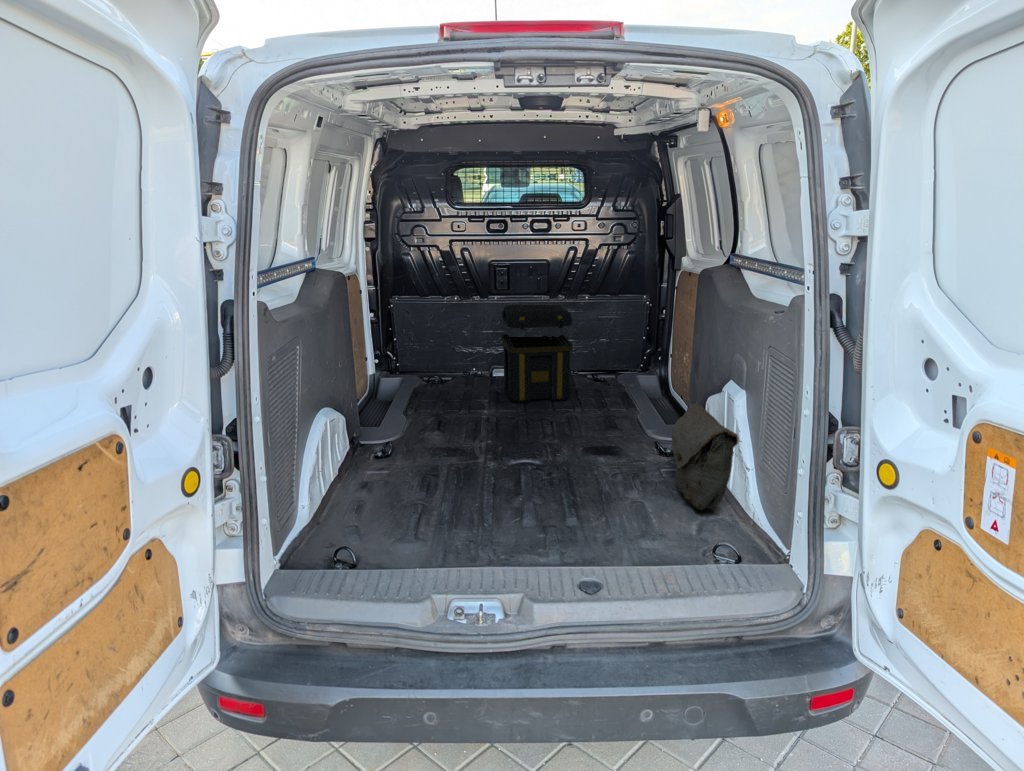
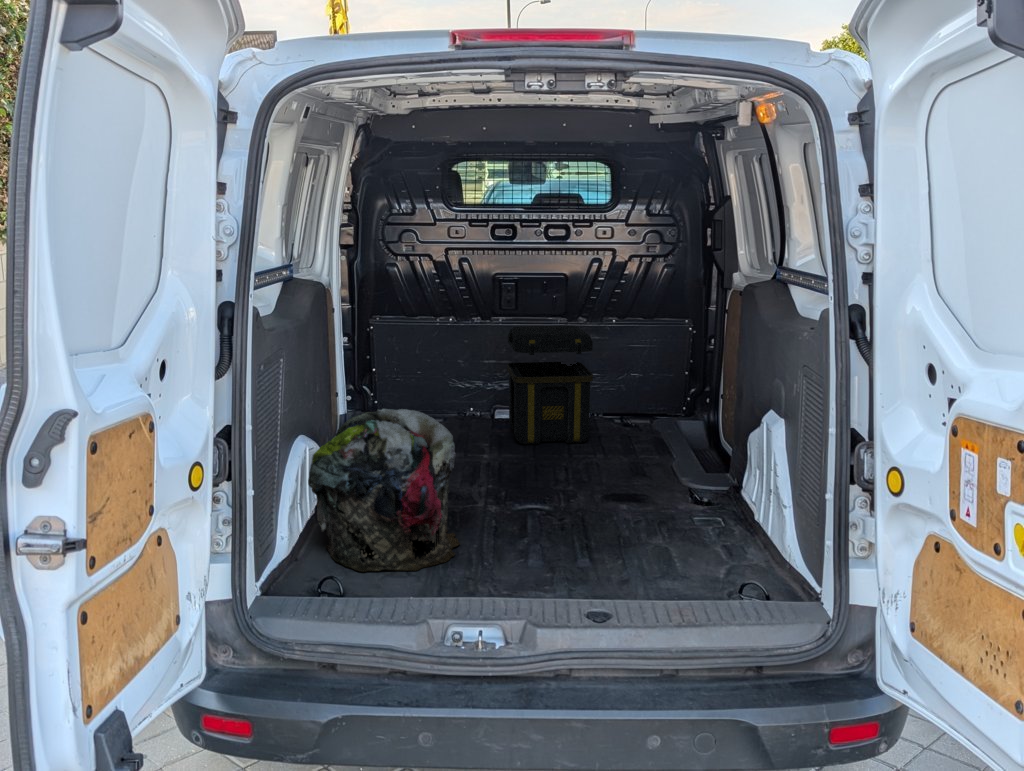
laundry basket: none [329,386,465,533] -> present [308,409,460,572]
bag: present [671,403,738,510] -> none [702,433,774,555]

